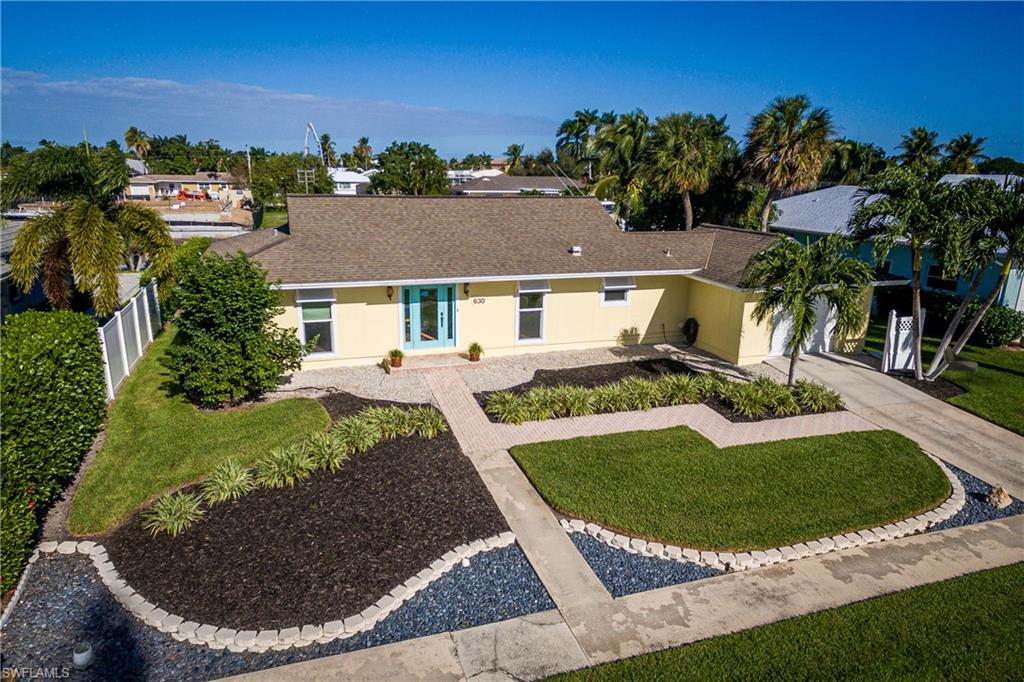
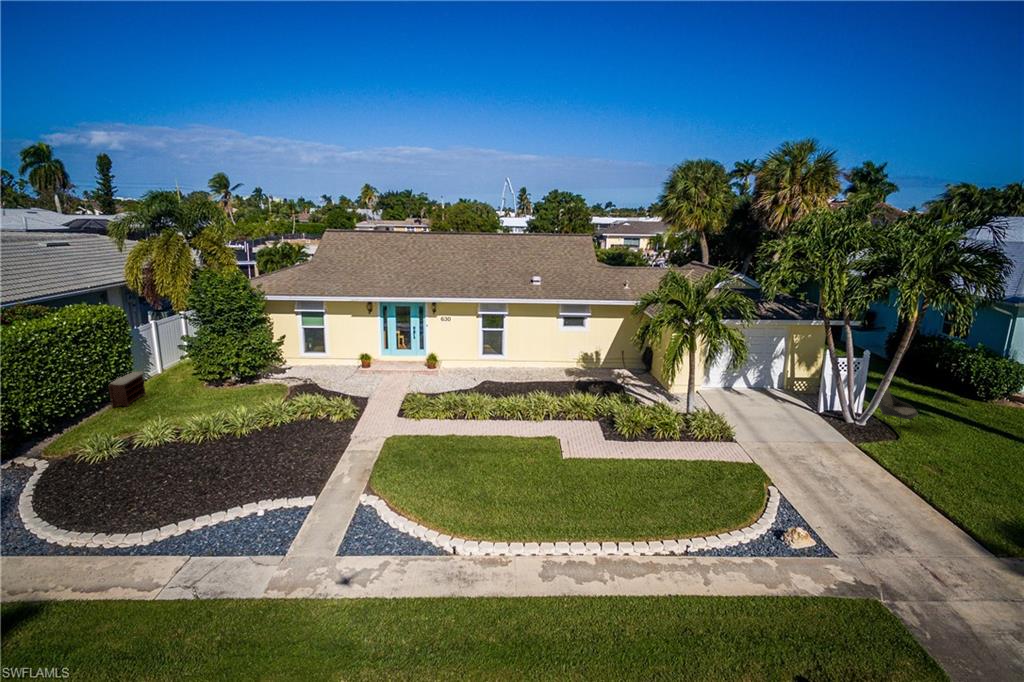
bench: none [98,400,134,454] -> present [108,372,146,408]

